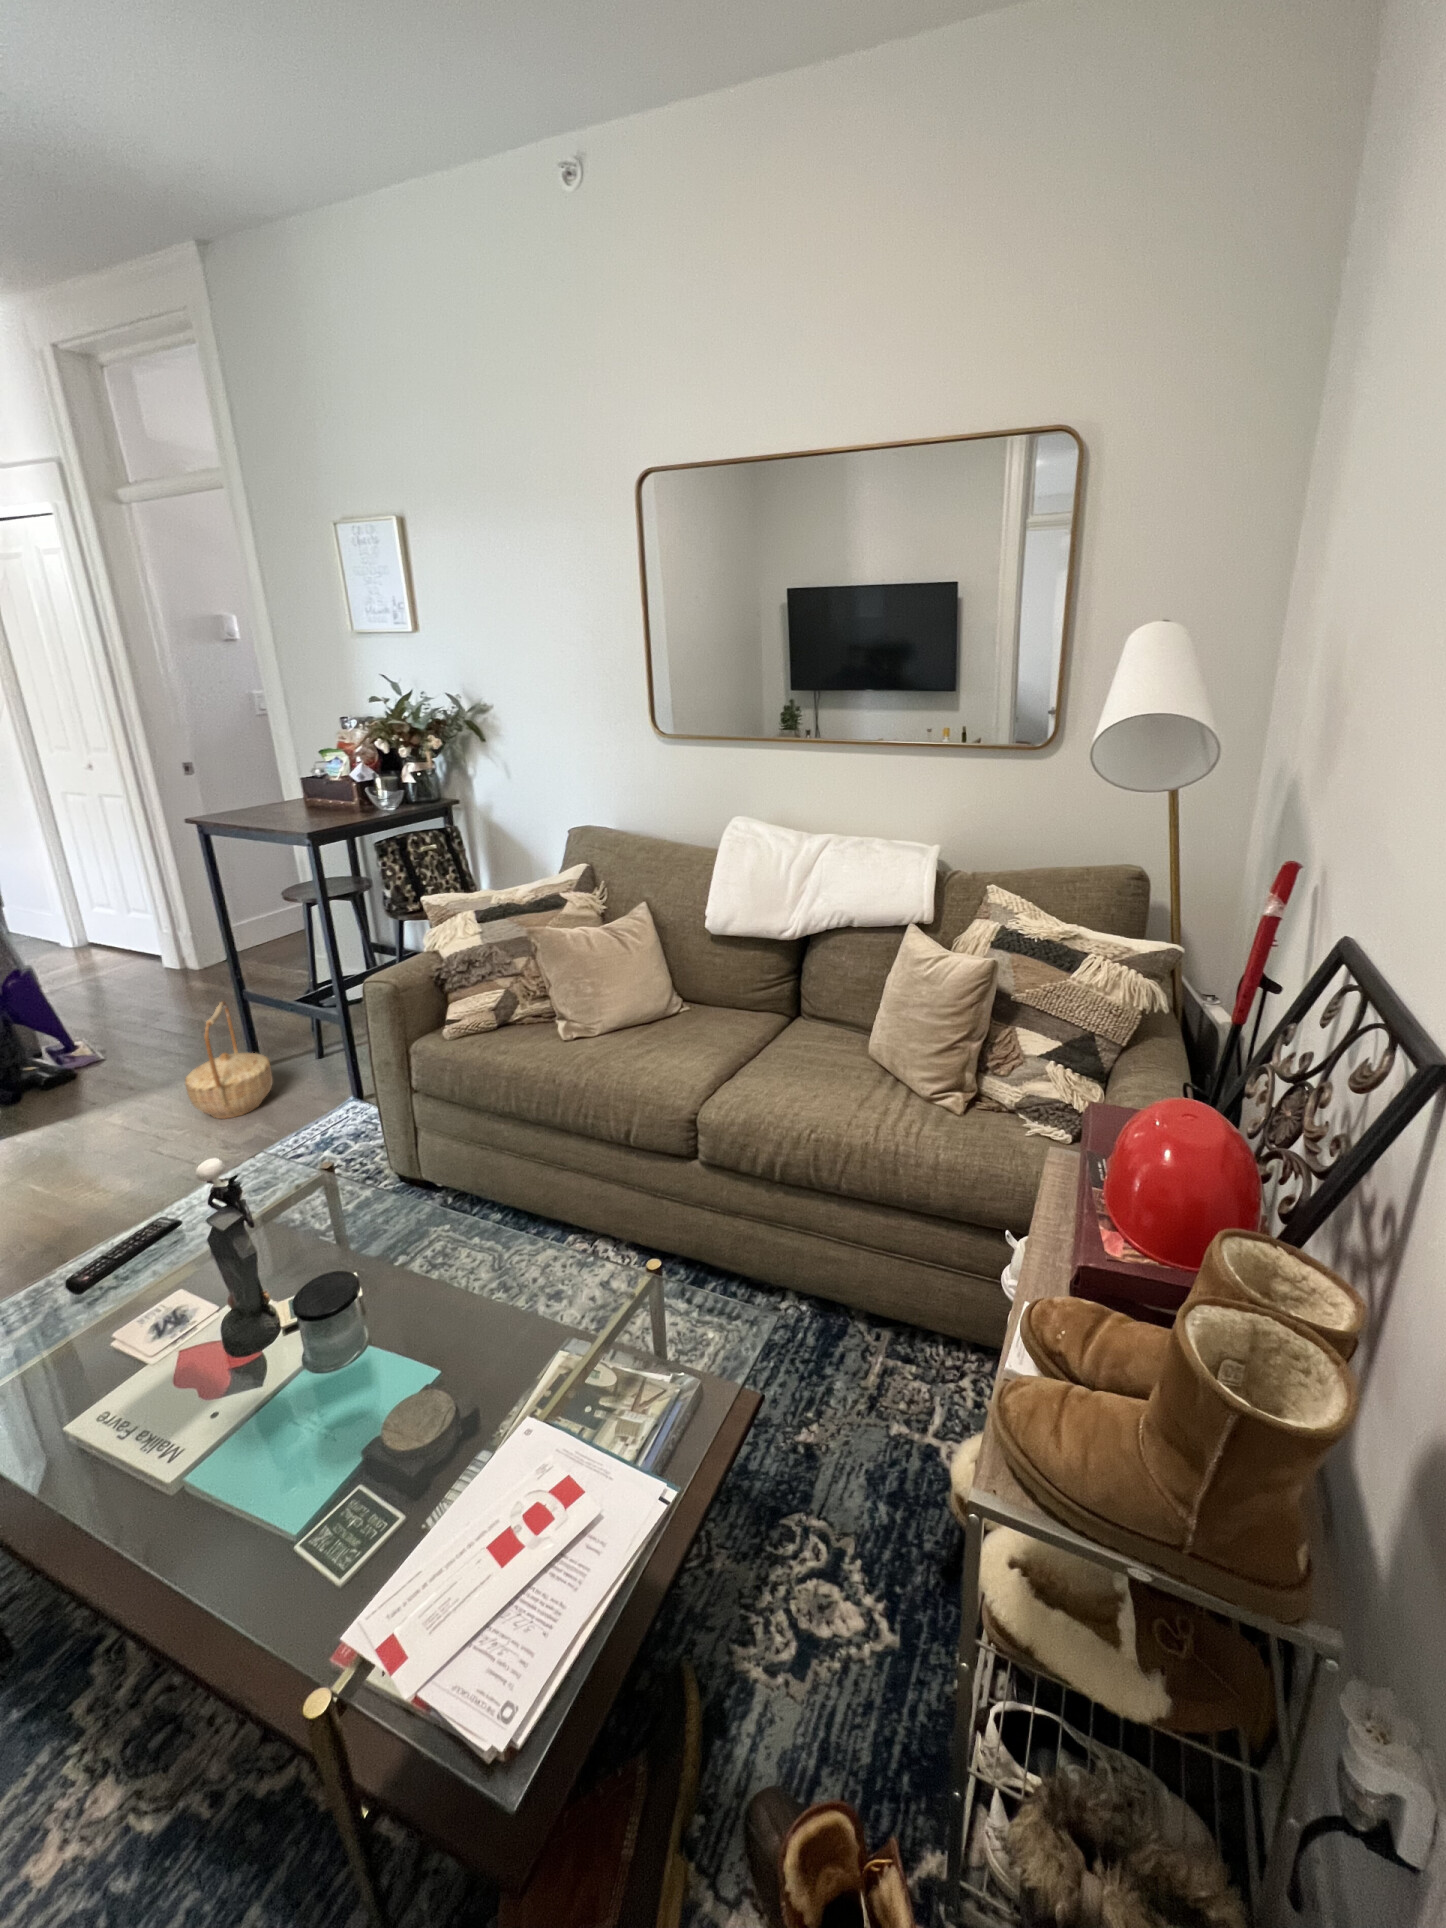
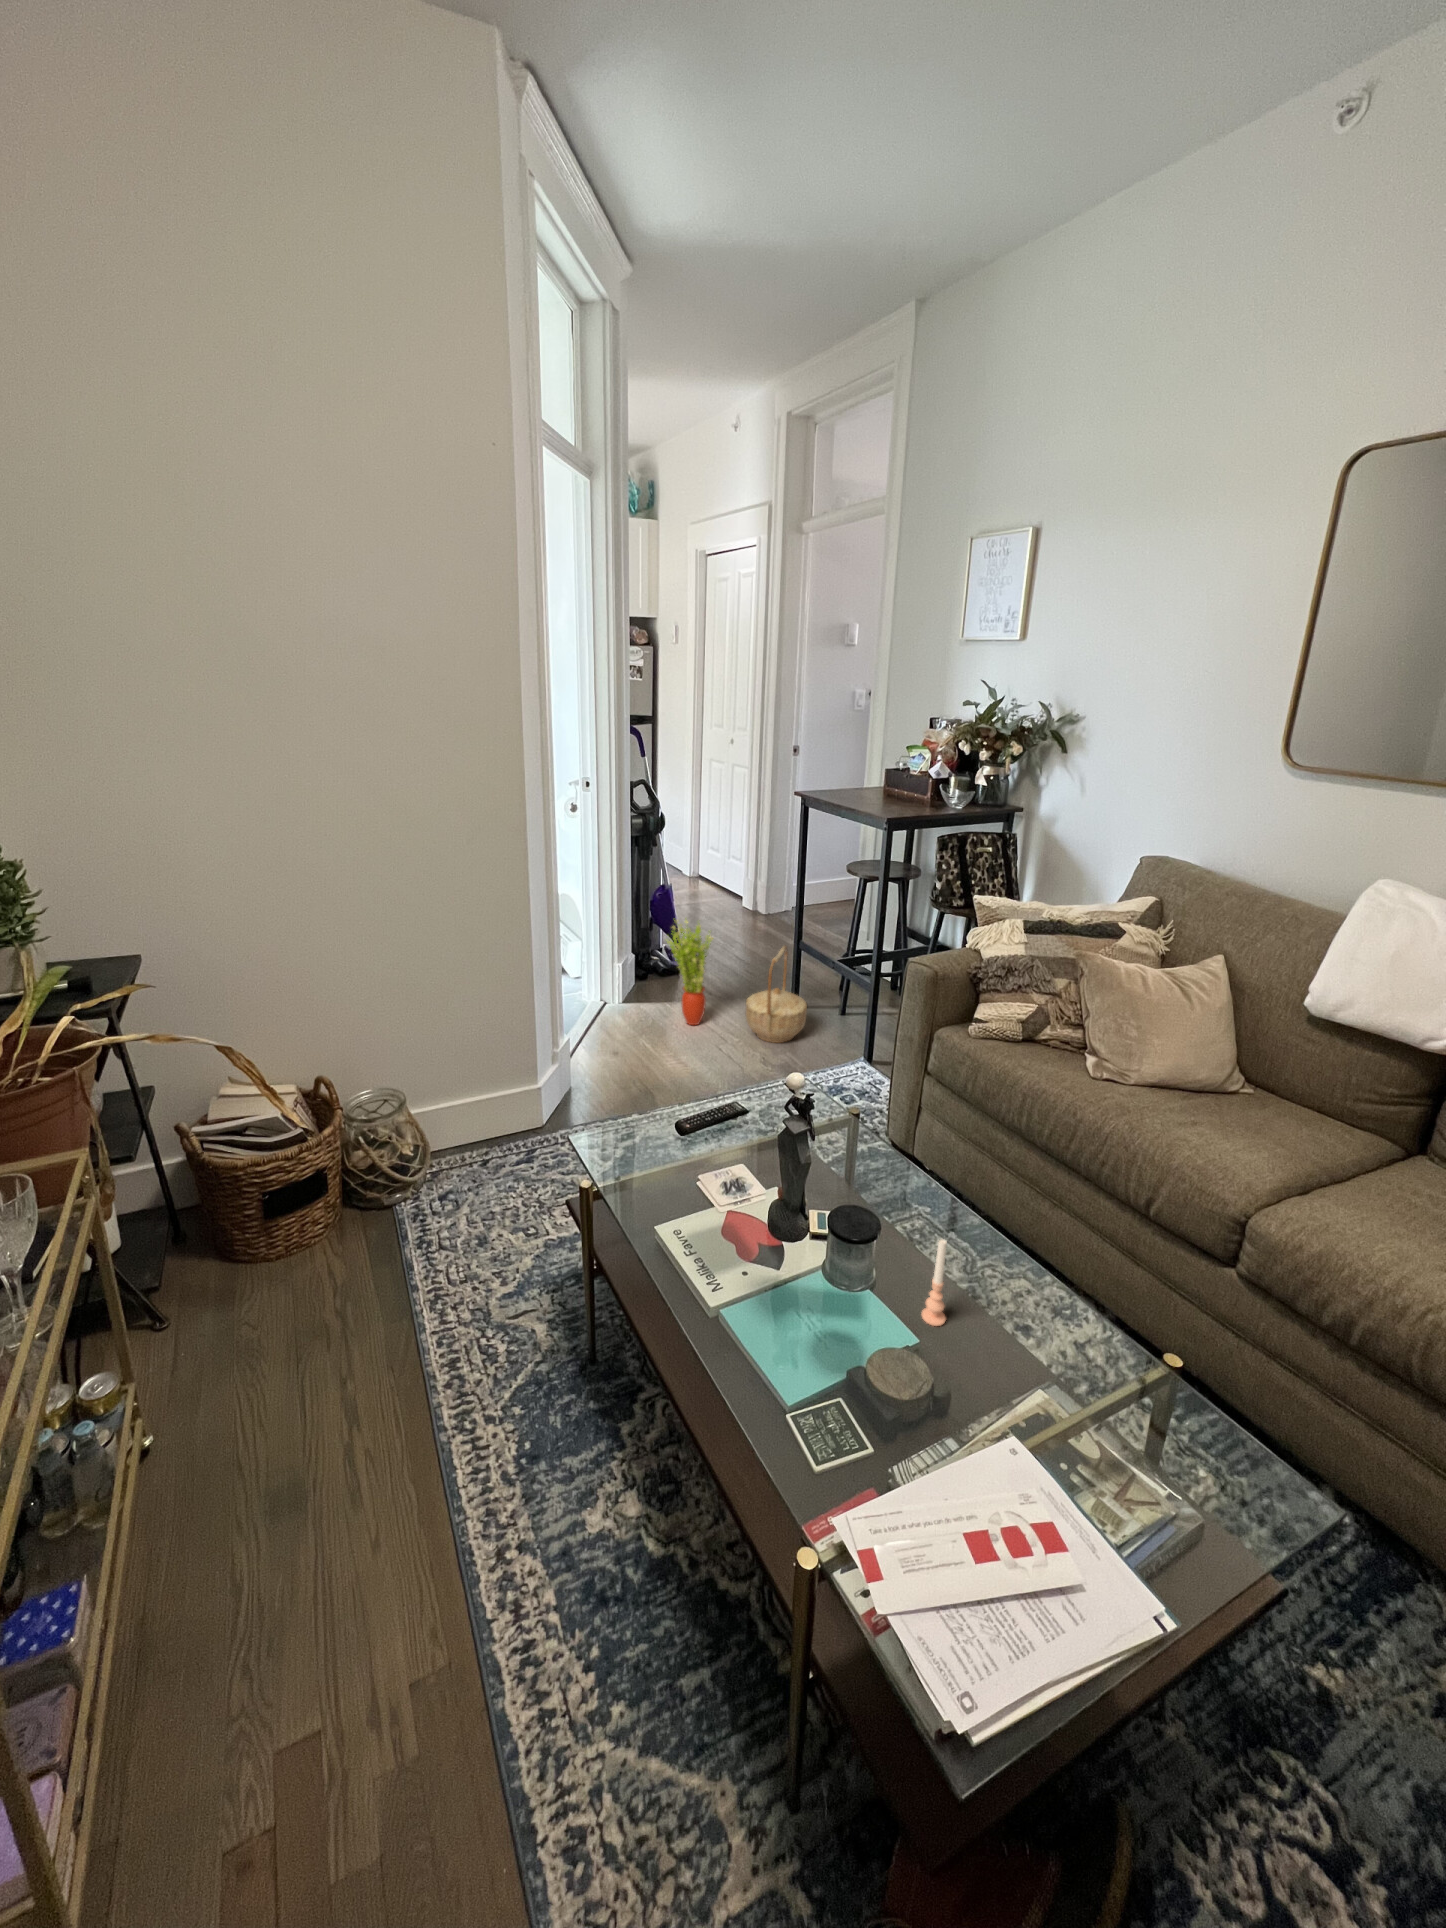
potted plant: none [32,1001,128,1135] -> present [667,920,713,1025]
candle: none [431,1260,461,1351] -> present [922,1240,947,1326]

